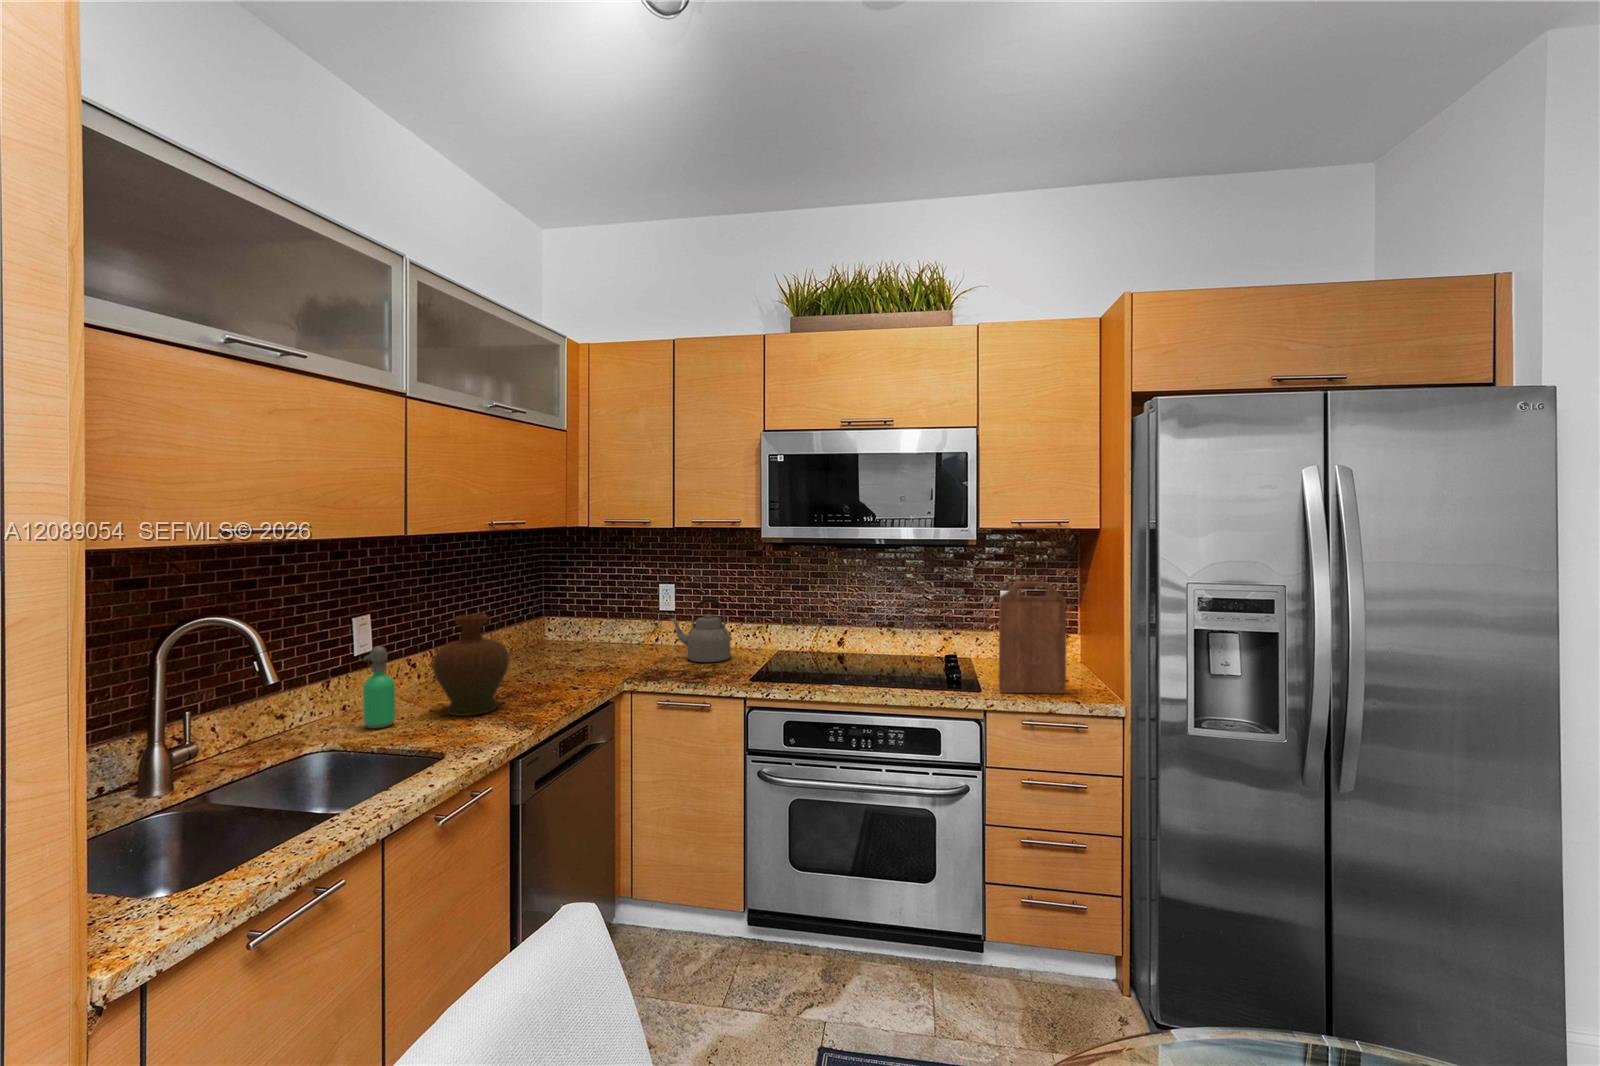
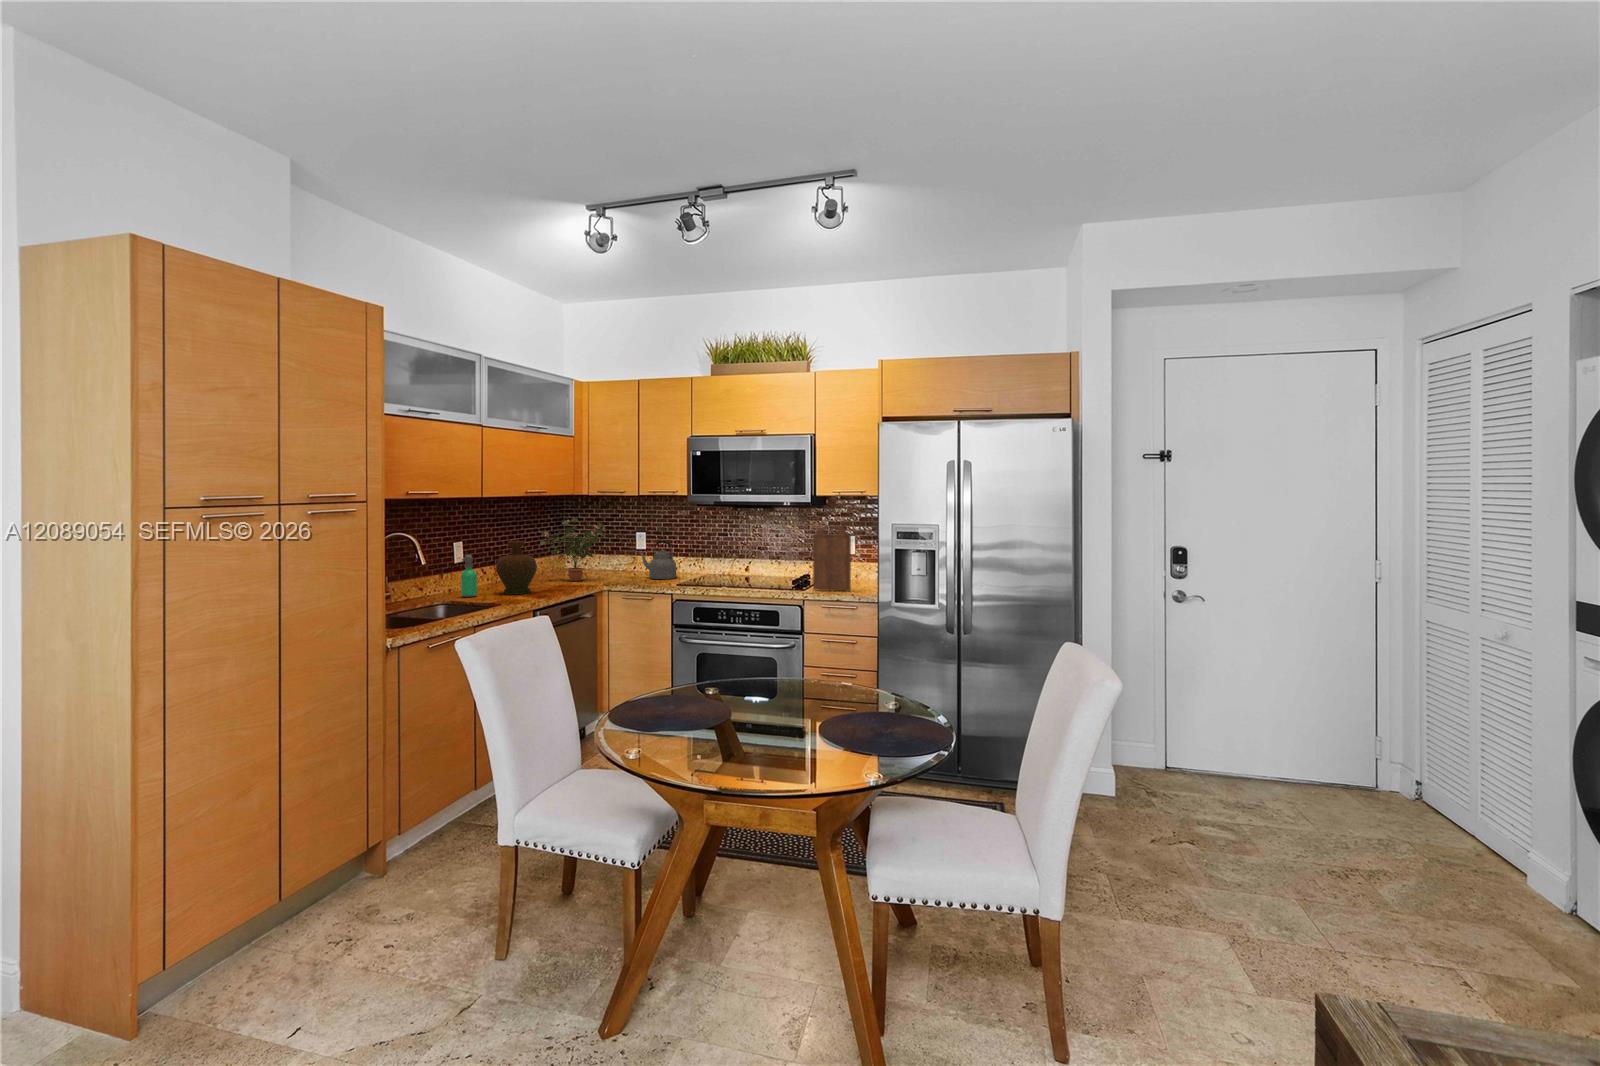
potted plant: none [507,565,621,670] -> present [539,518,606,581]

